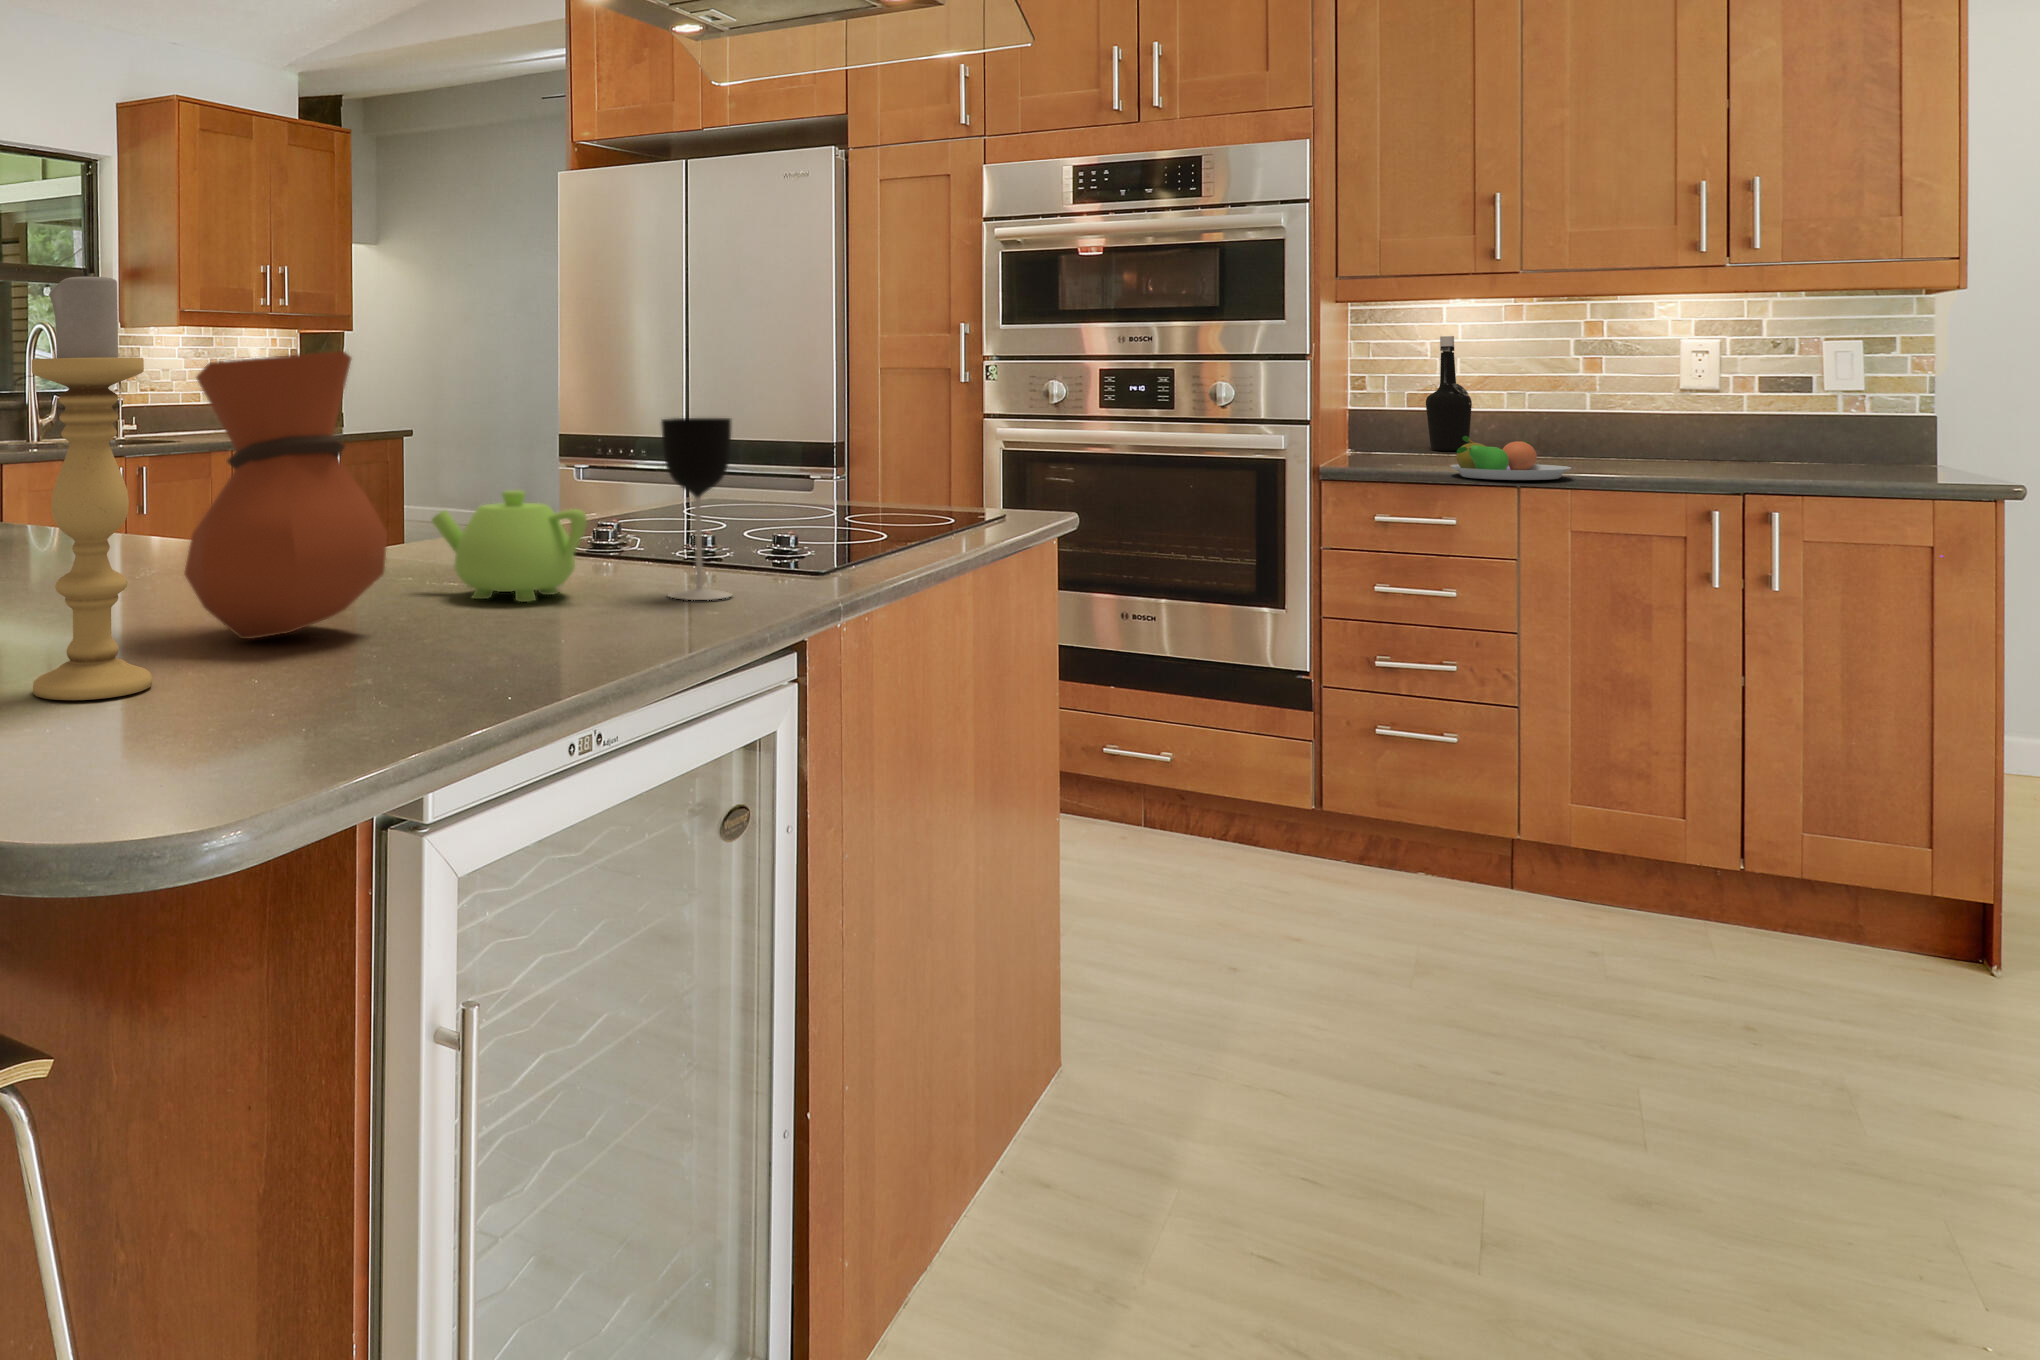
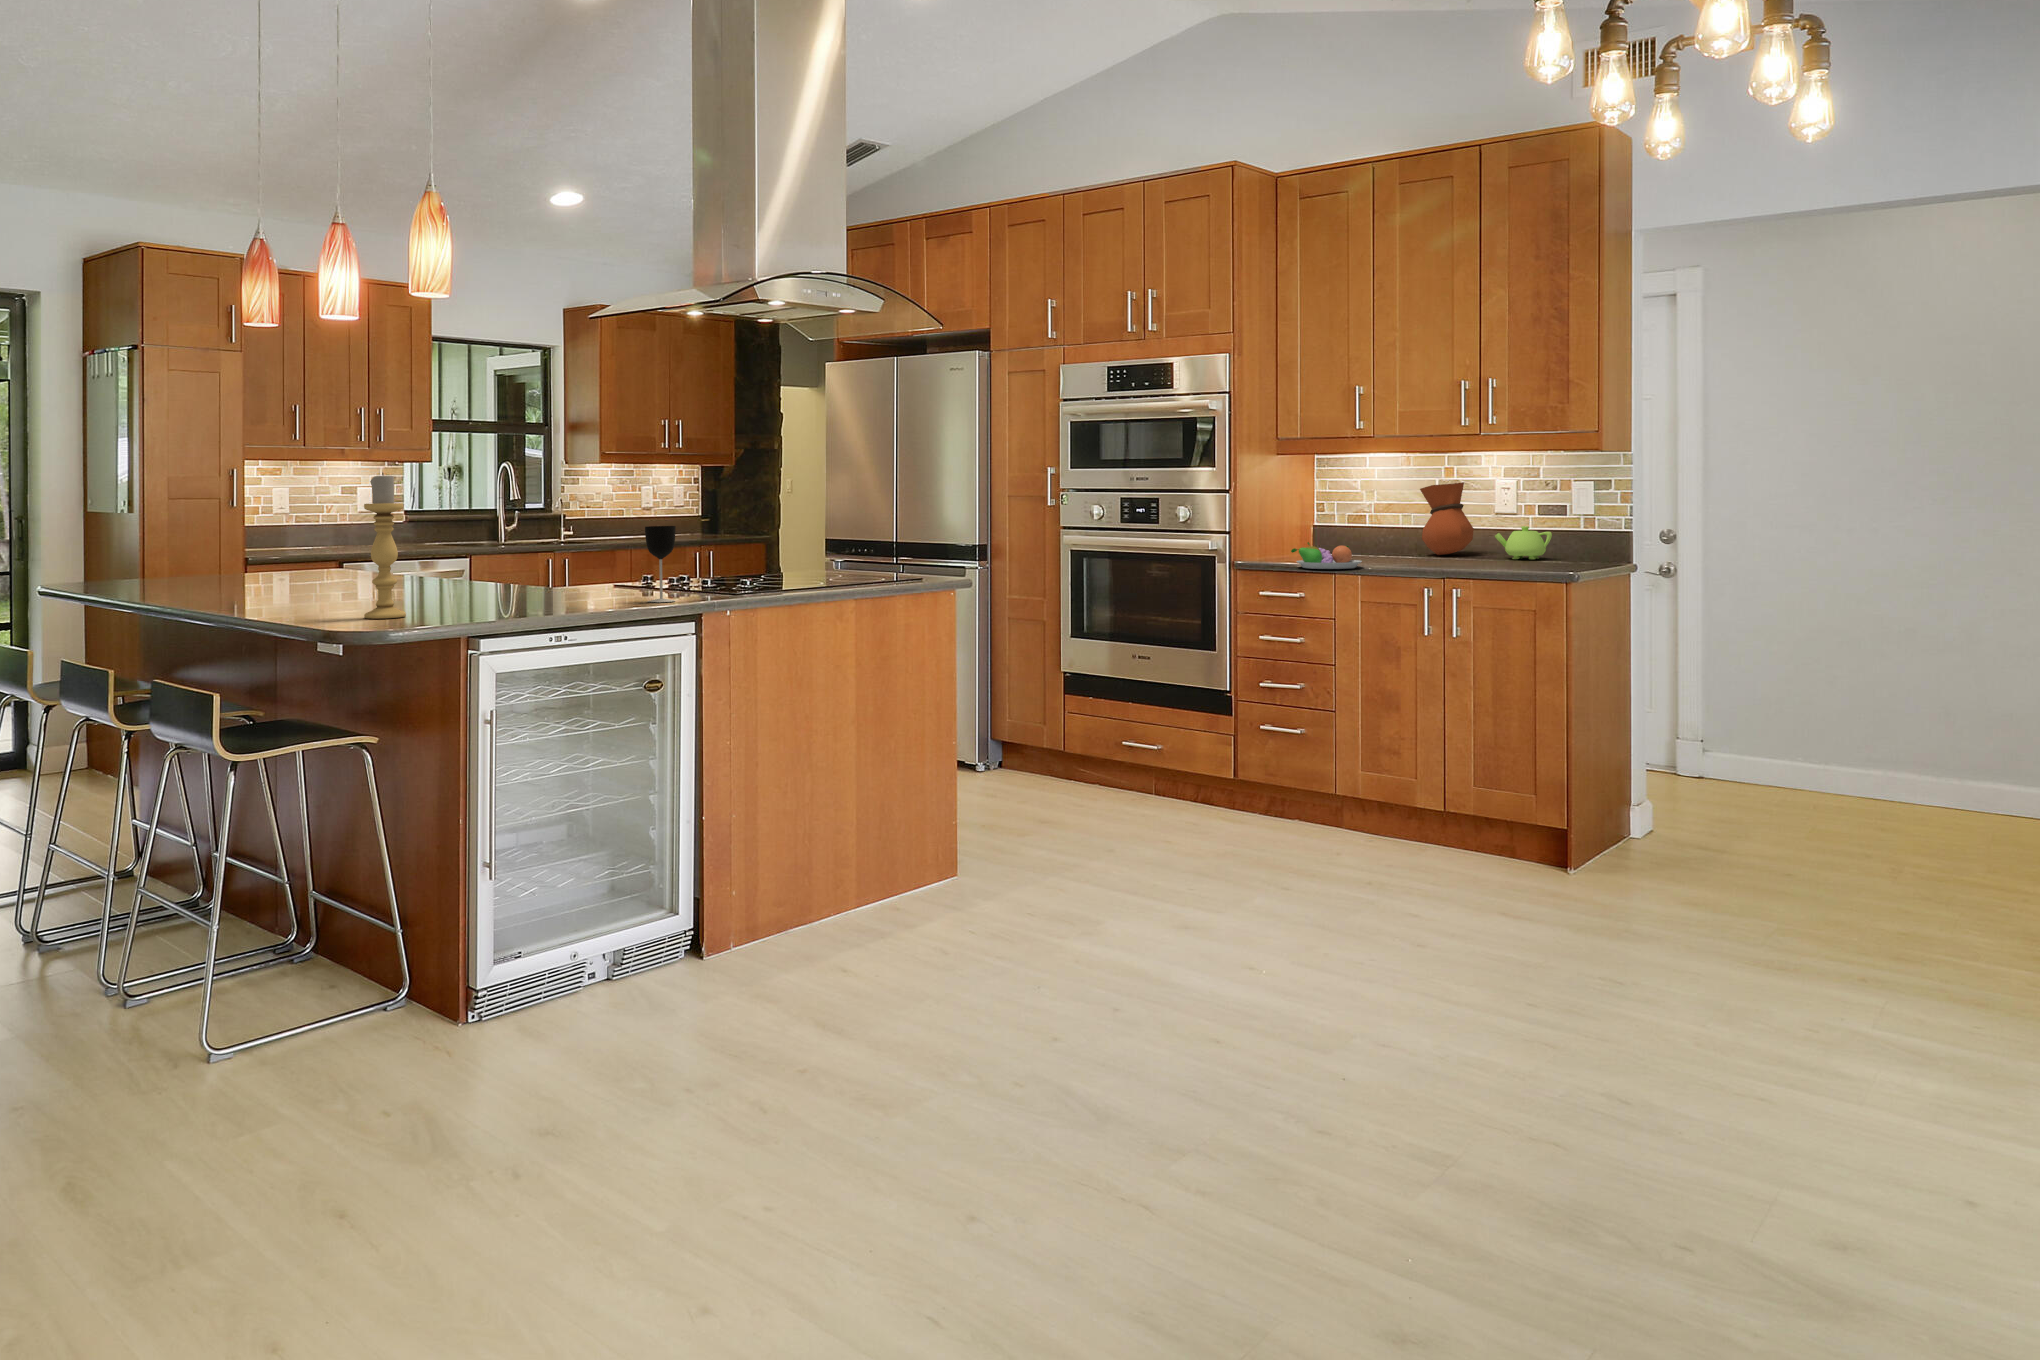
bottle: present [1426,336,1472,451] -> none [1348,477,1376,553]
vase: present [184,351,388,639] -> present [1420,482,1474,555]
teapot: present [432,490,587,602] -> present [1494,526,1552,559]

